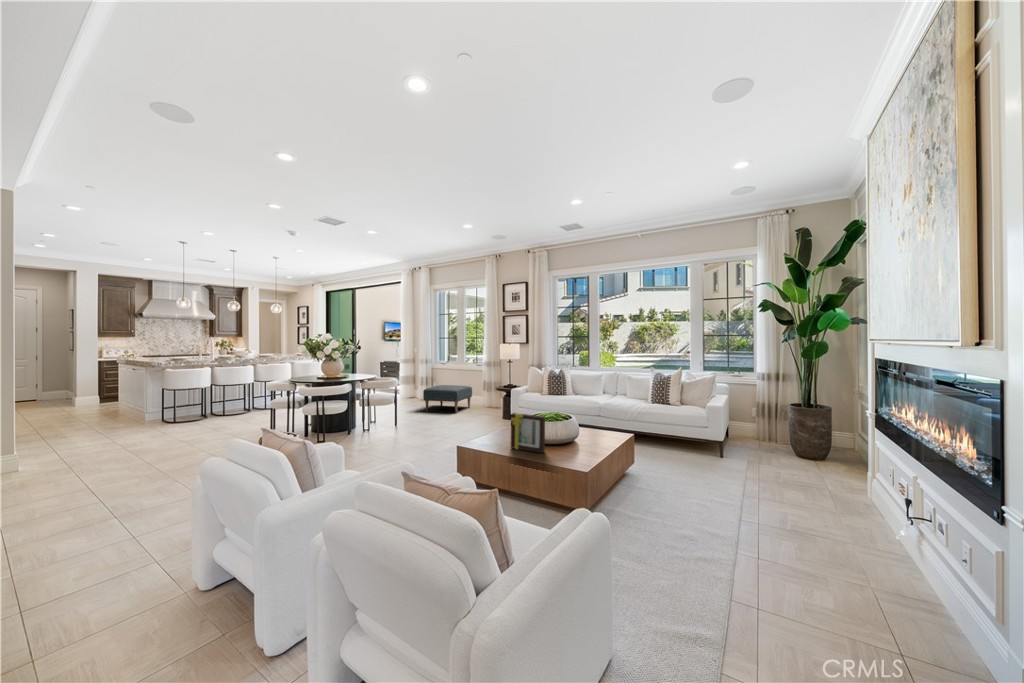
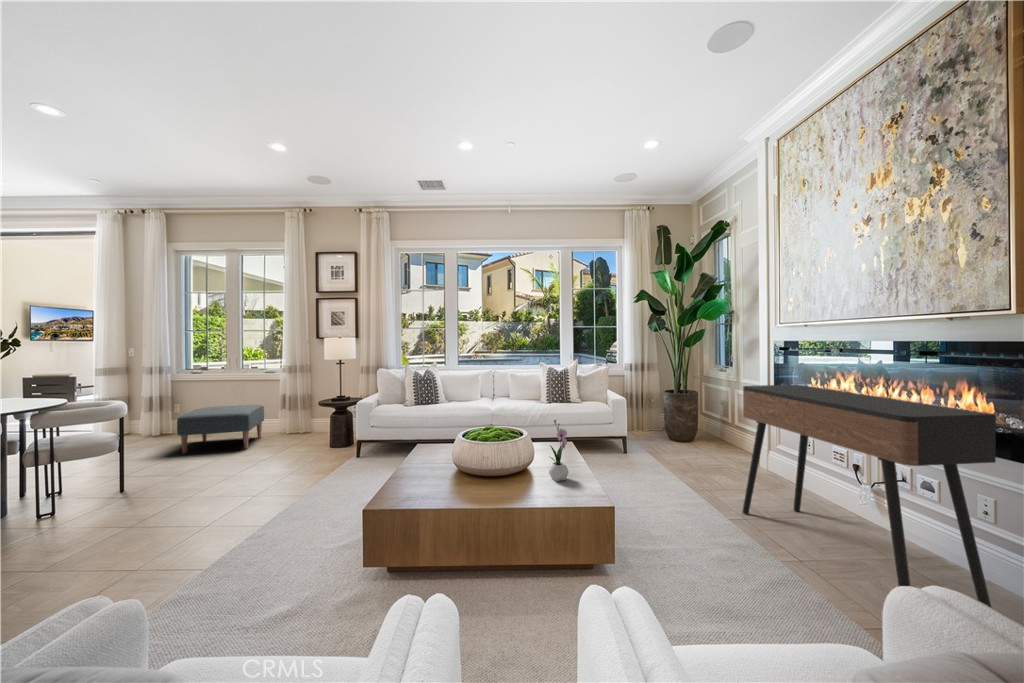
console table: none [747,401,875,655] -> present [743,385,996,607]
flower arrangement: none [556,410,571,455] -> present [549,420,569,481]
picture frame: present [511,413,545,453] -> none [483,431,535,486]

